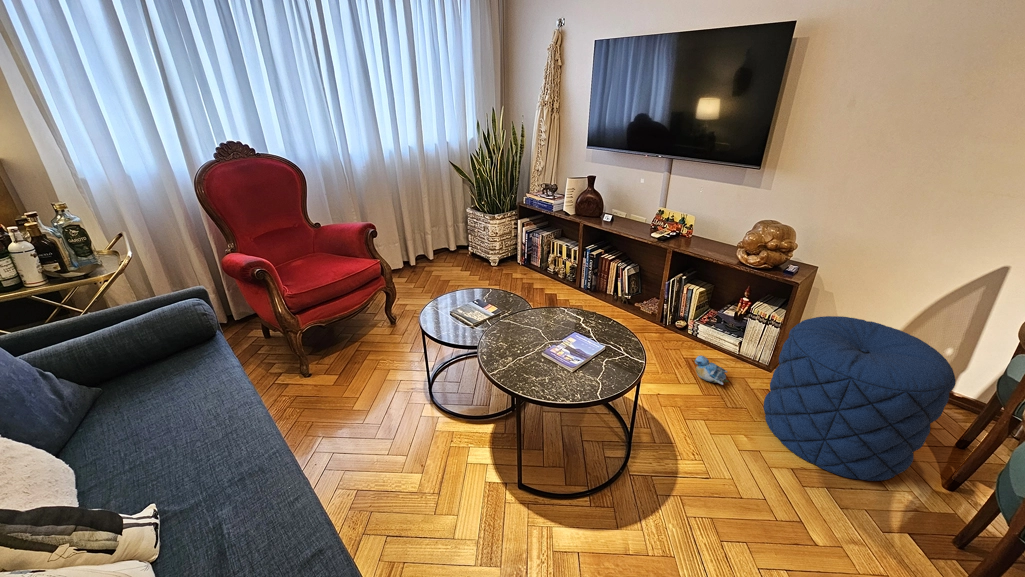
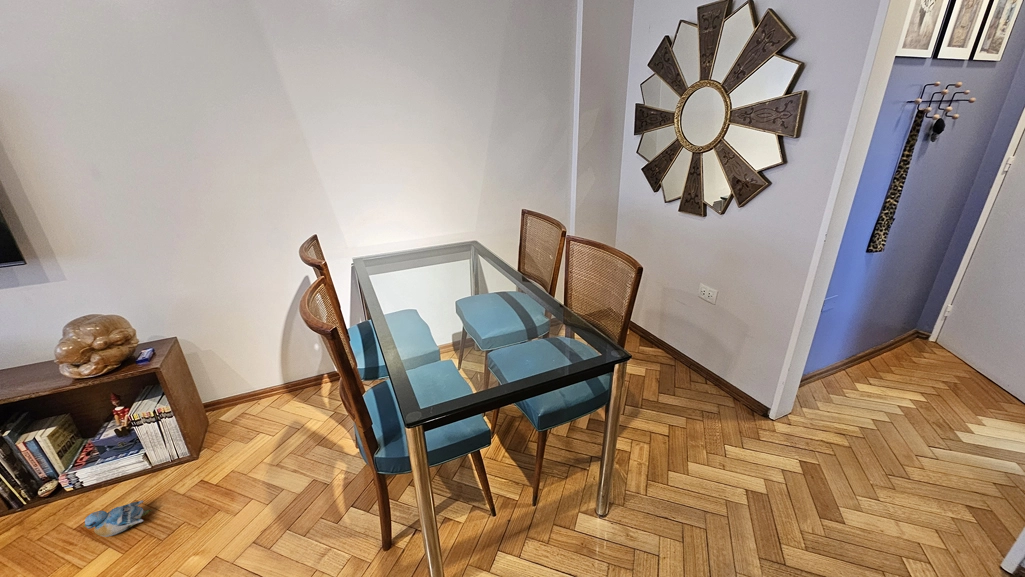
pouf: present [764,316,956,481] -> none [170,362,330,526]

